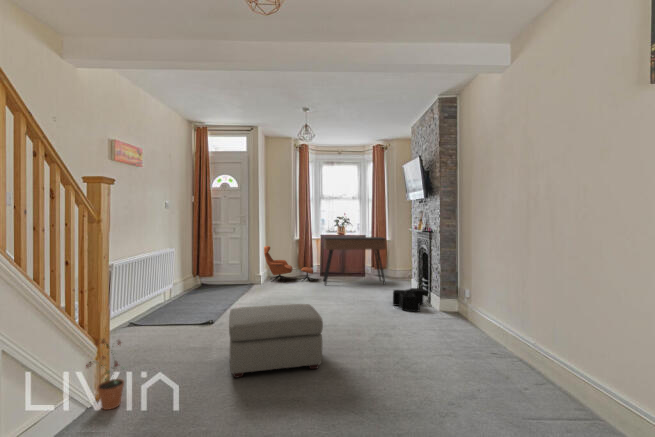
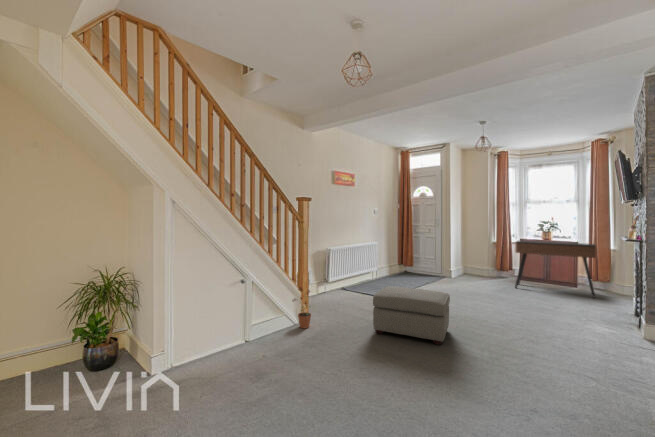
lounge chair: present [264,246,315,282] -> none [457,246,509,283]
storage bin: present [393,288,426,311] -> none [578,302,634,330]

